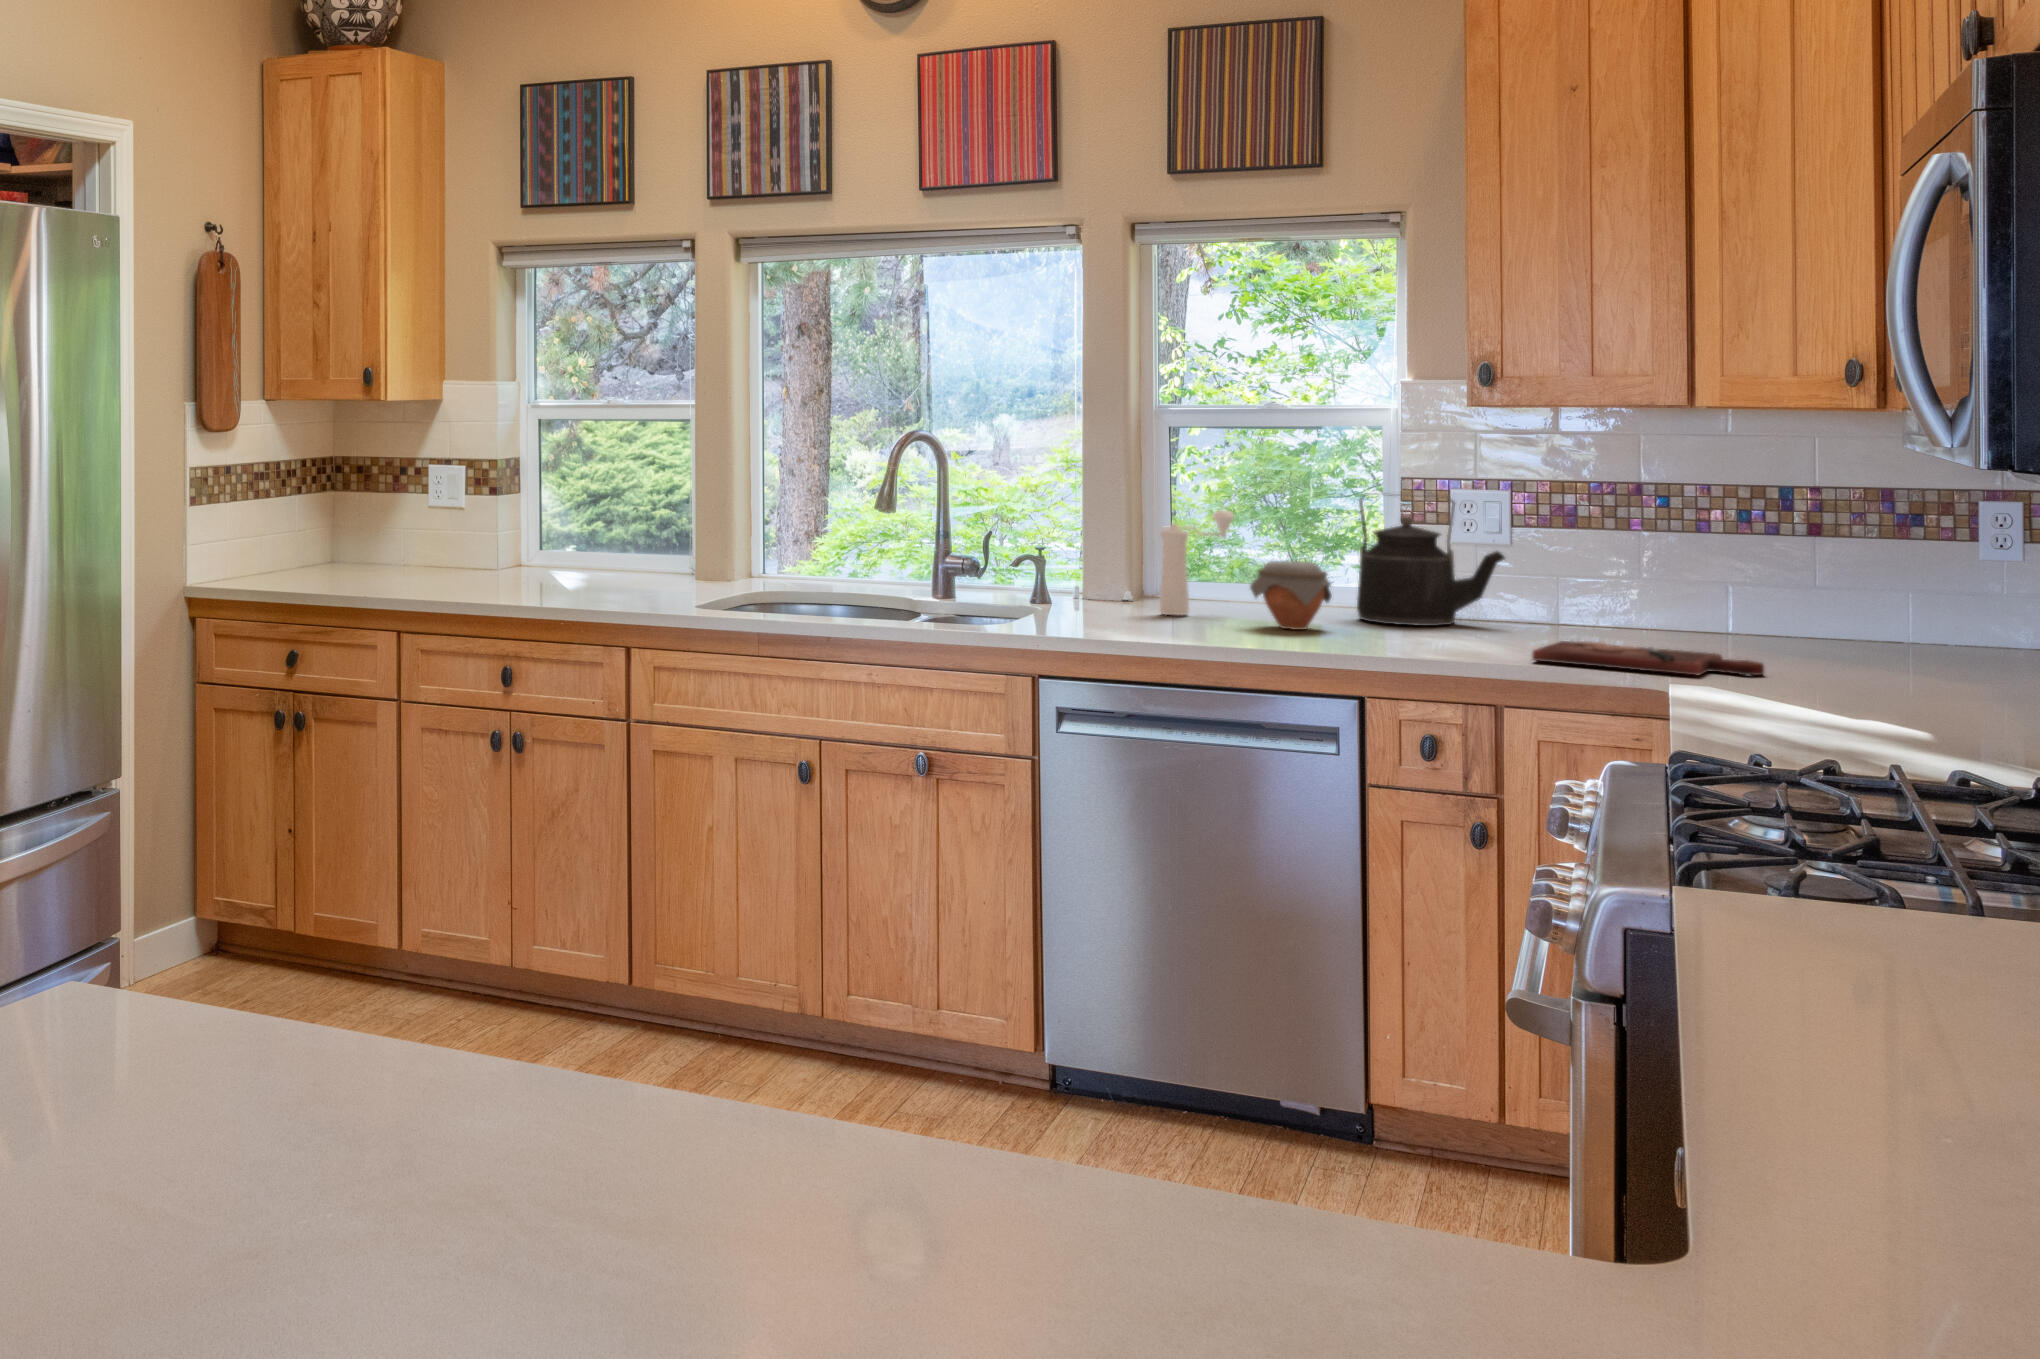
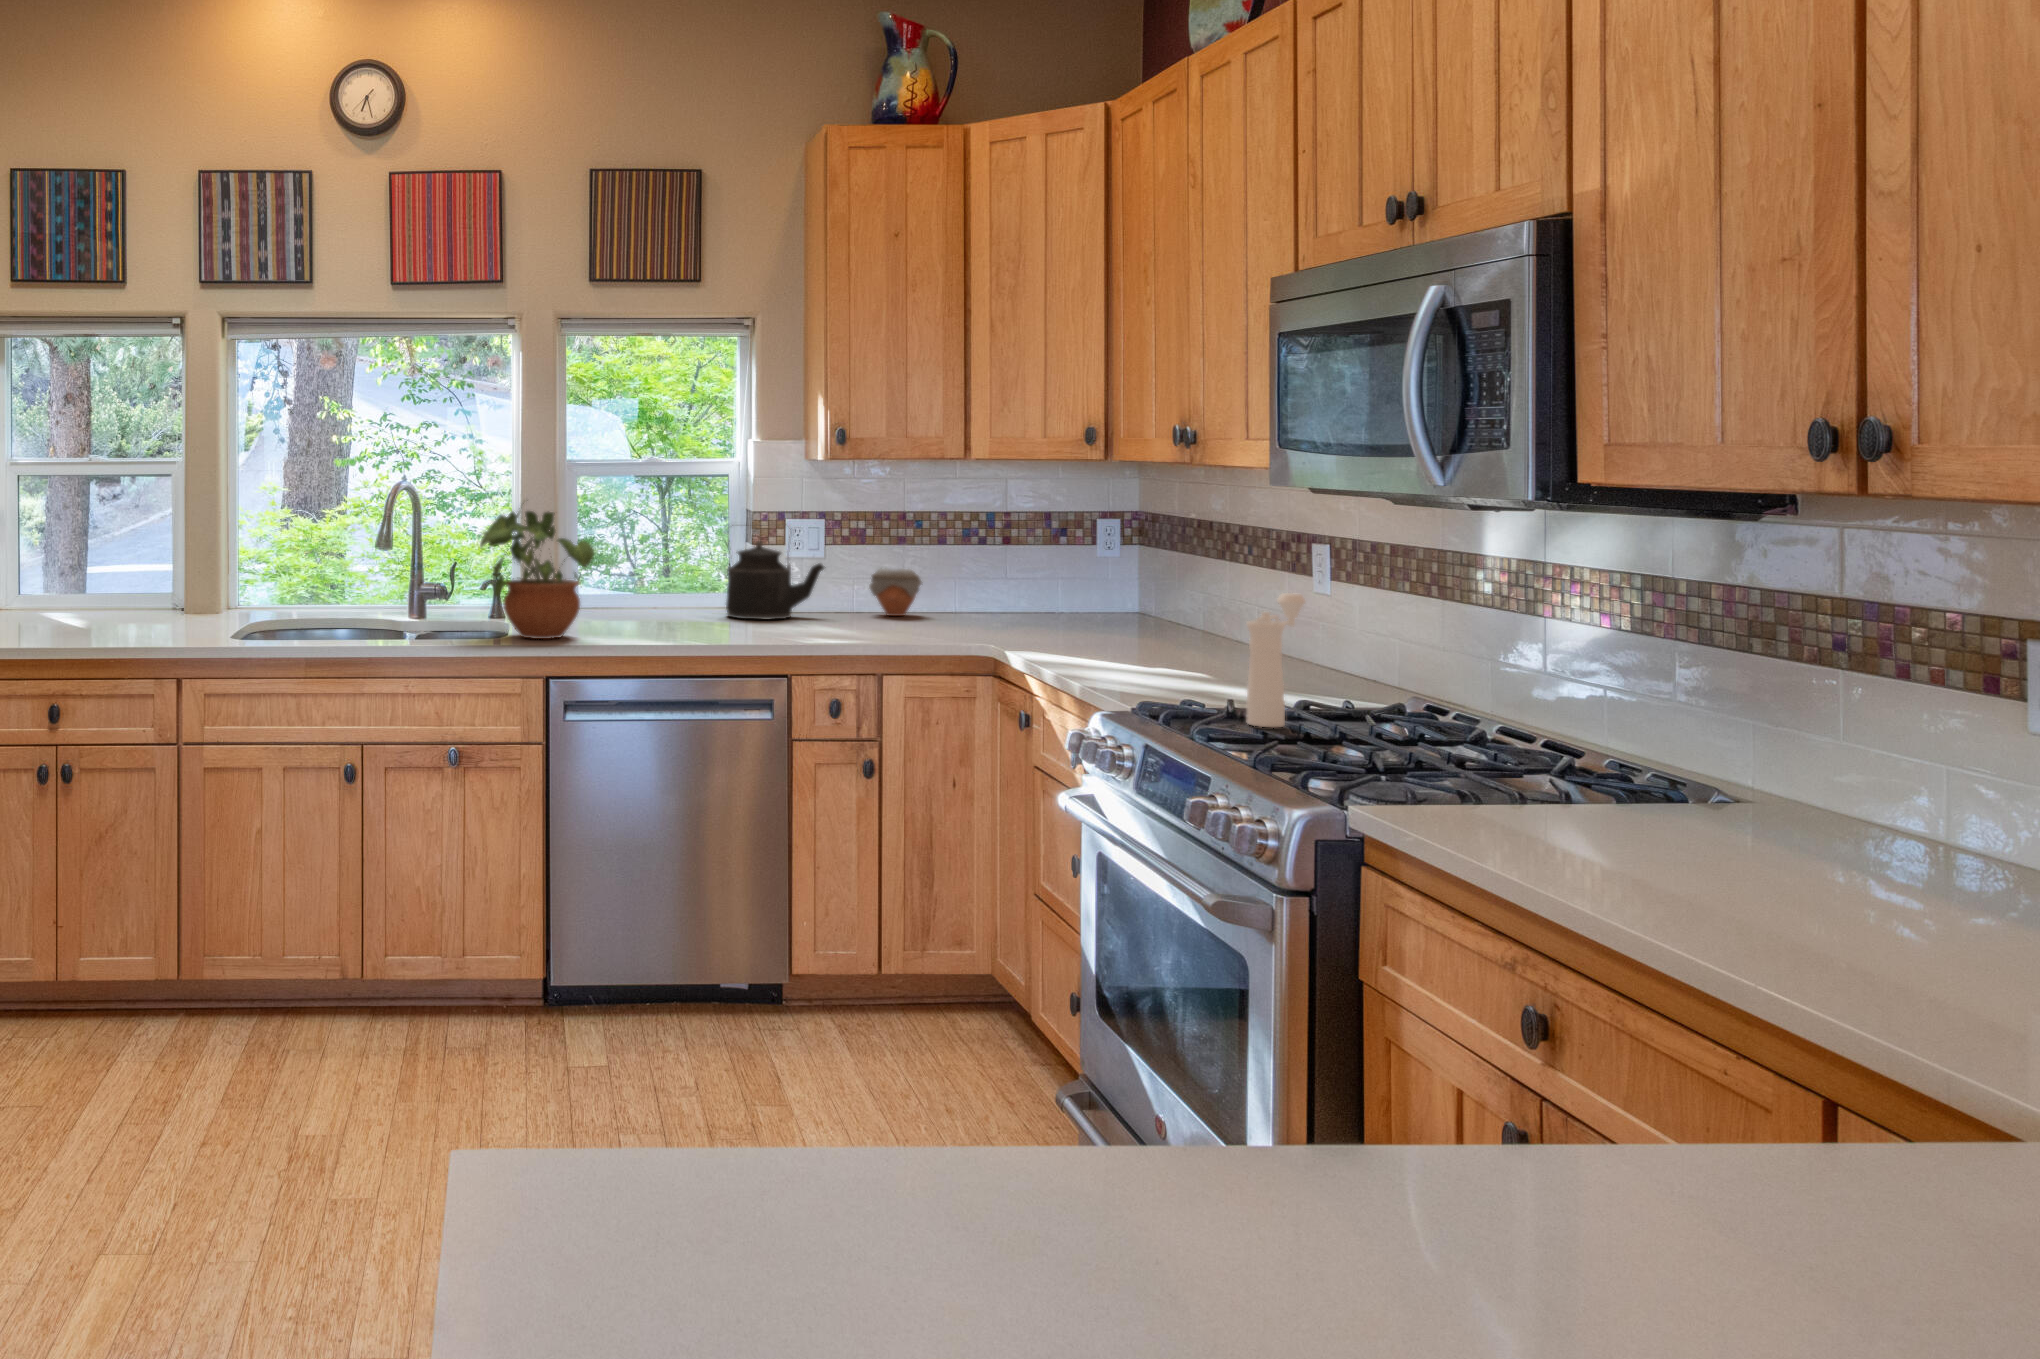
potted plant: none [974,454,1115,629] -> present [480,511,595,639]
pepper mill: present [1160,511,1234,615] -> present [1247,593,1305,728]
jar: present [1250,561,1332,630] -> present [869,568,923,616]
cutting board: present [1532,641,1764,675] -> none [891,624,1033,642]

